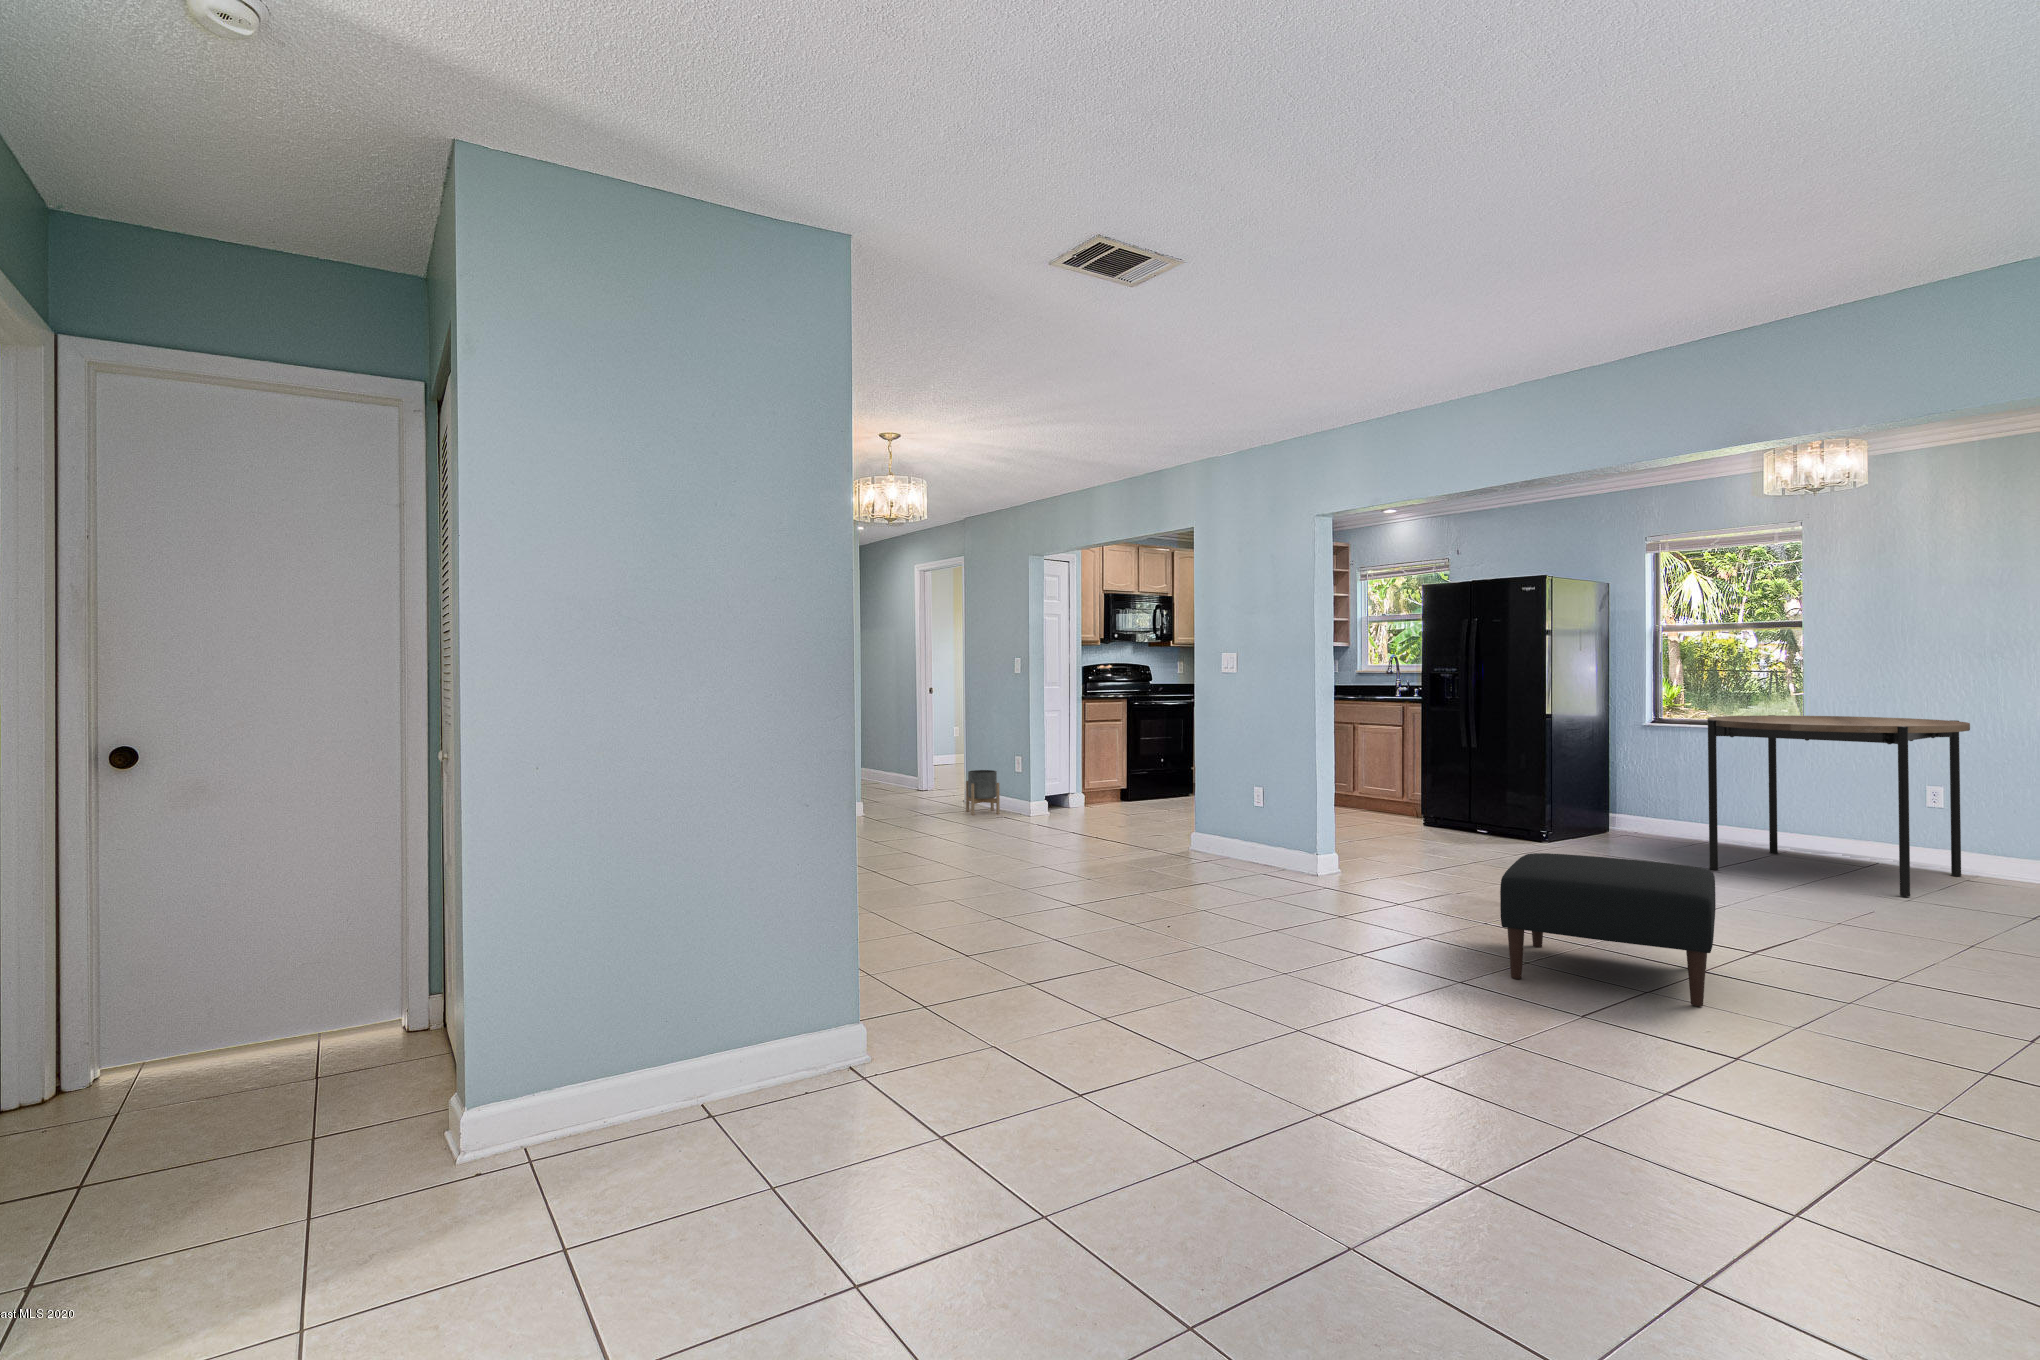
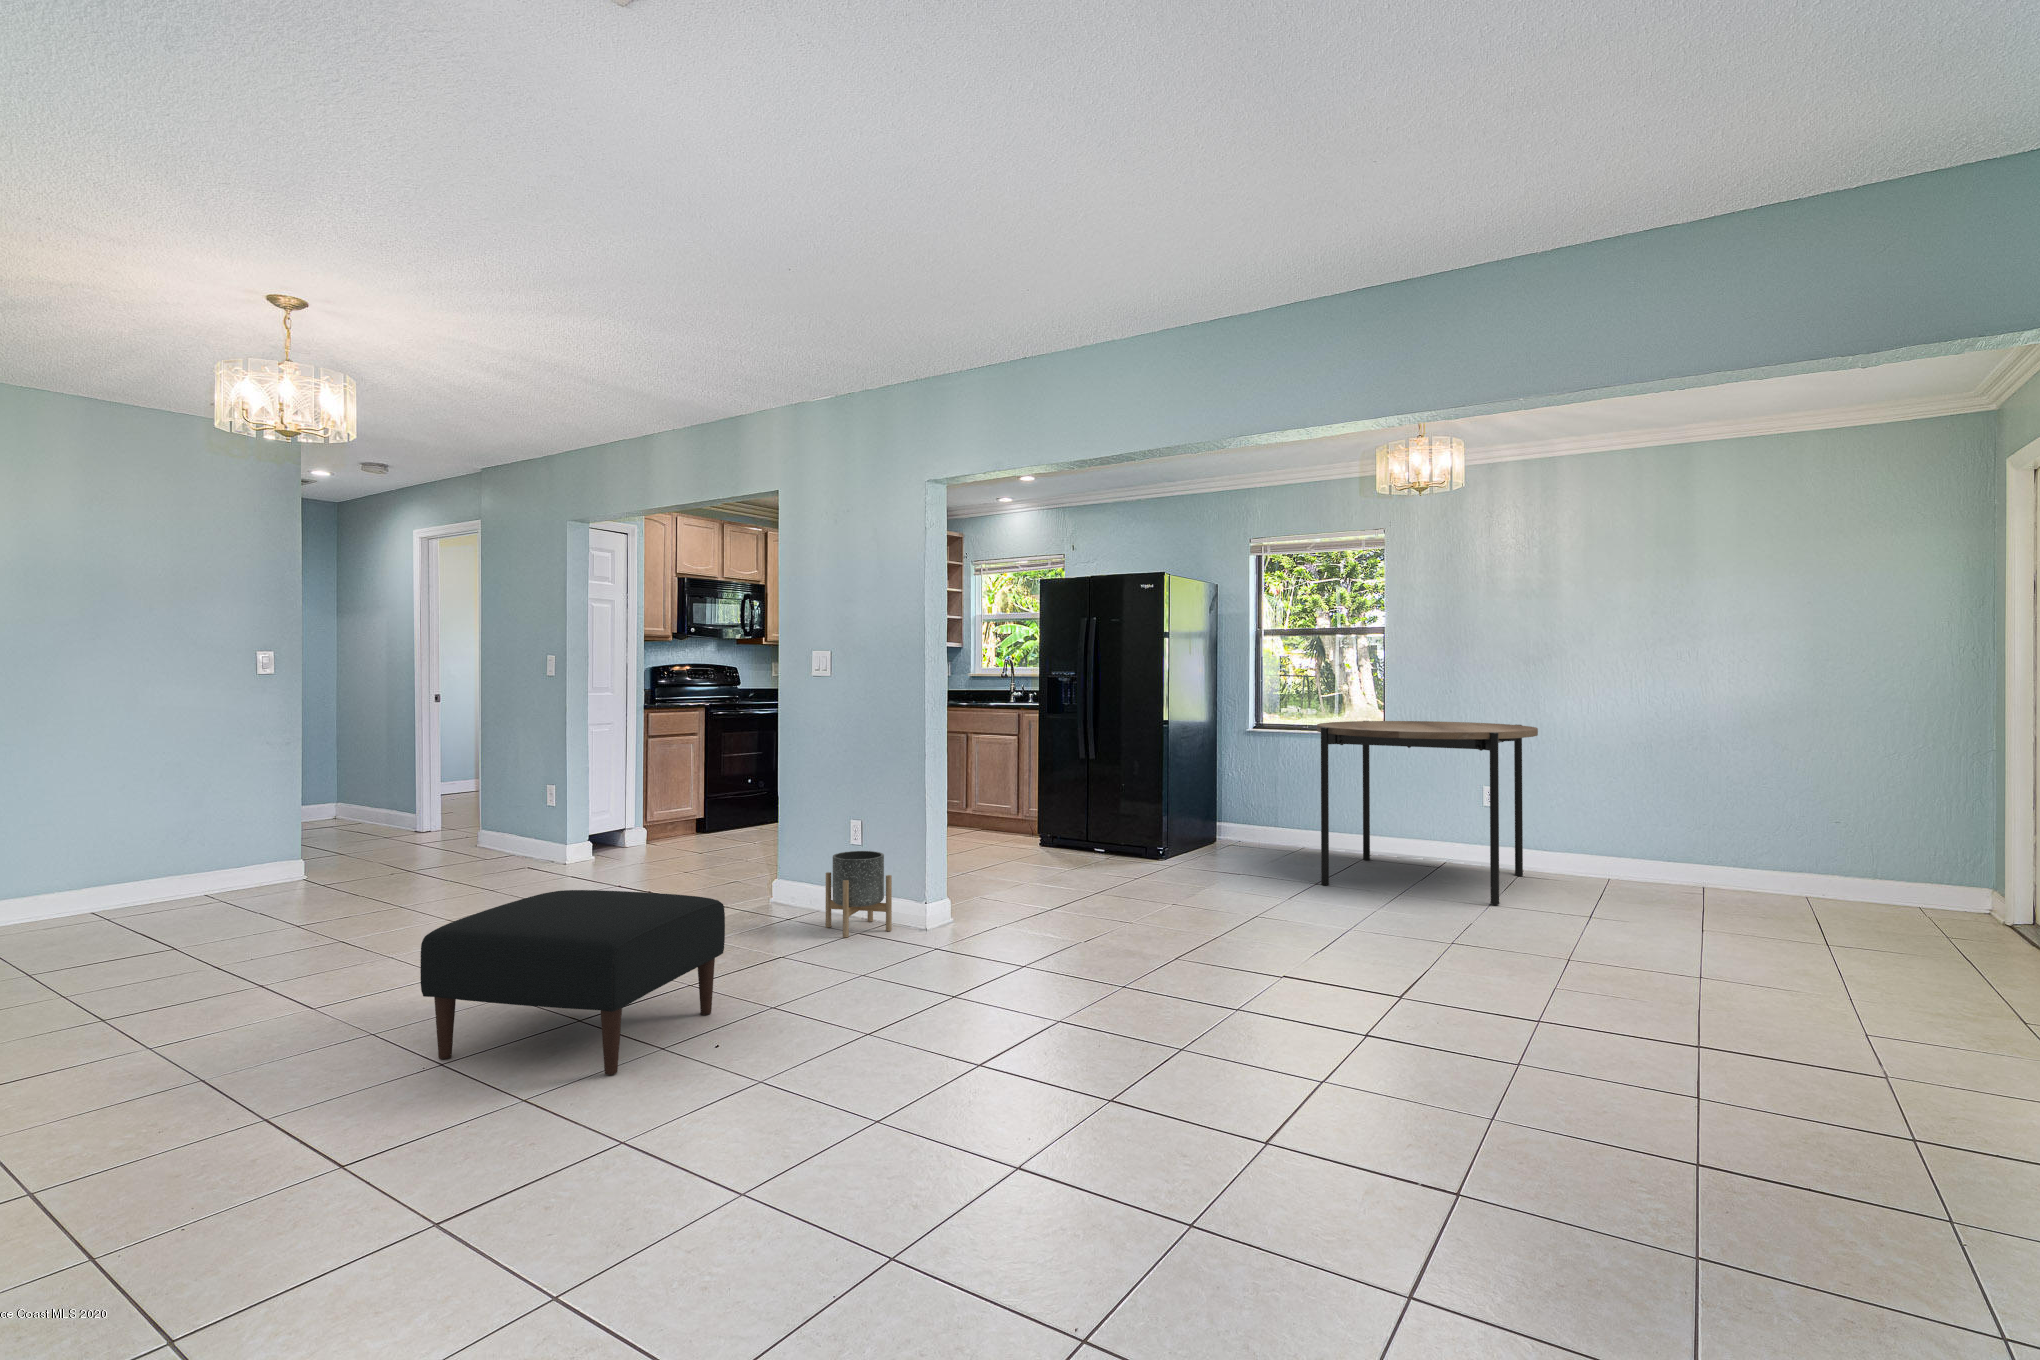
planter: present [966,770,1000,815] -> present [826,851,892,937]
ottoman: present [1500,853,1716,1006] -> present [420,890,725,1075]

